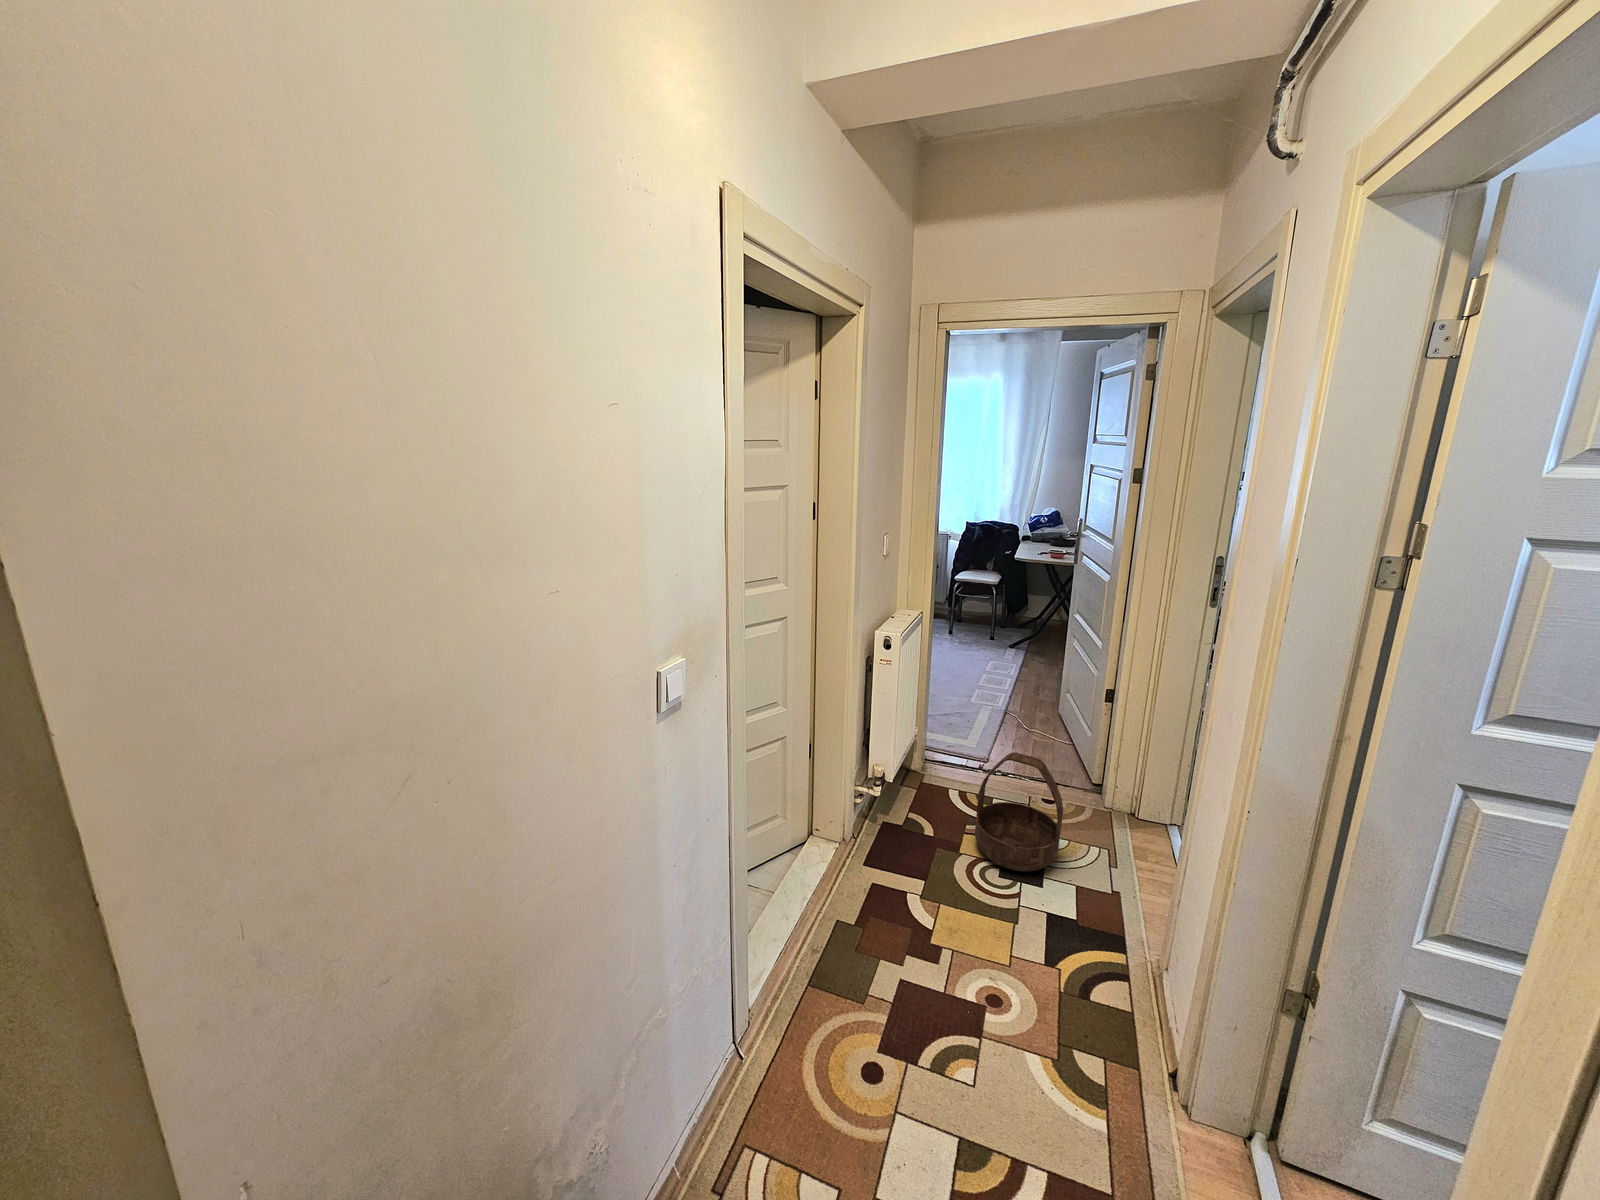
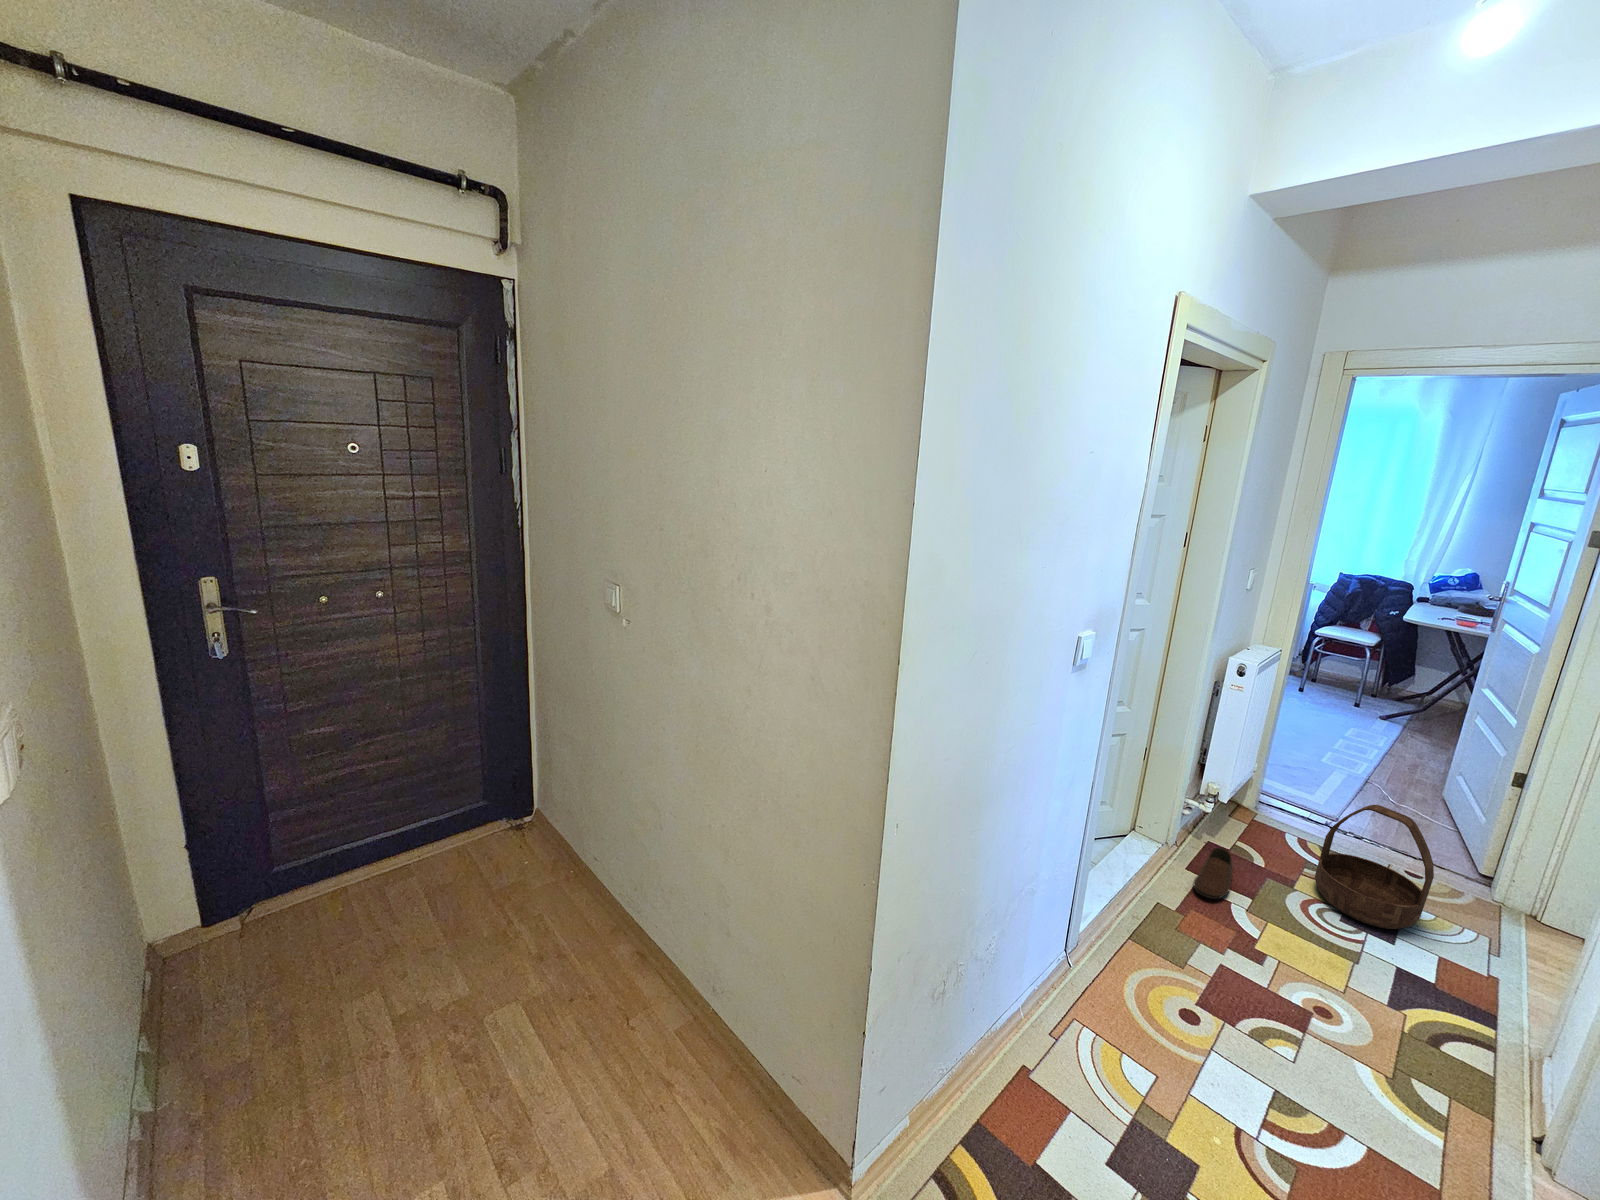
shoe: none [871,831,905,896] -> present [1194,848,1233,899]

